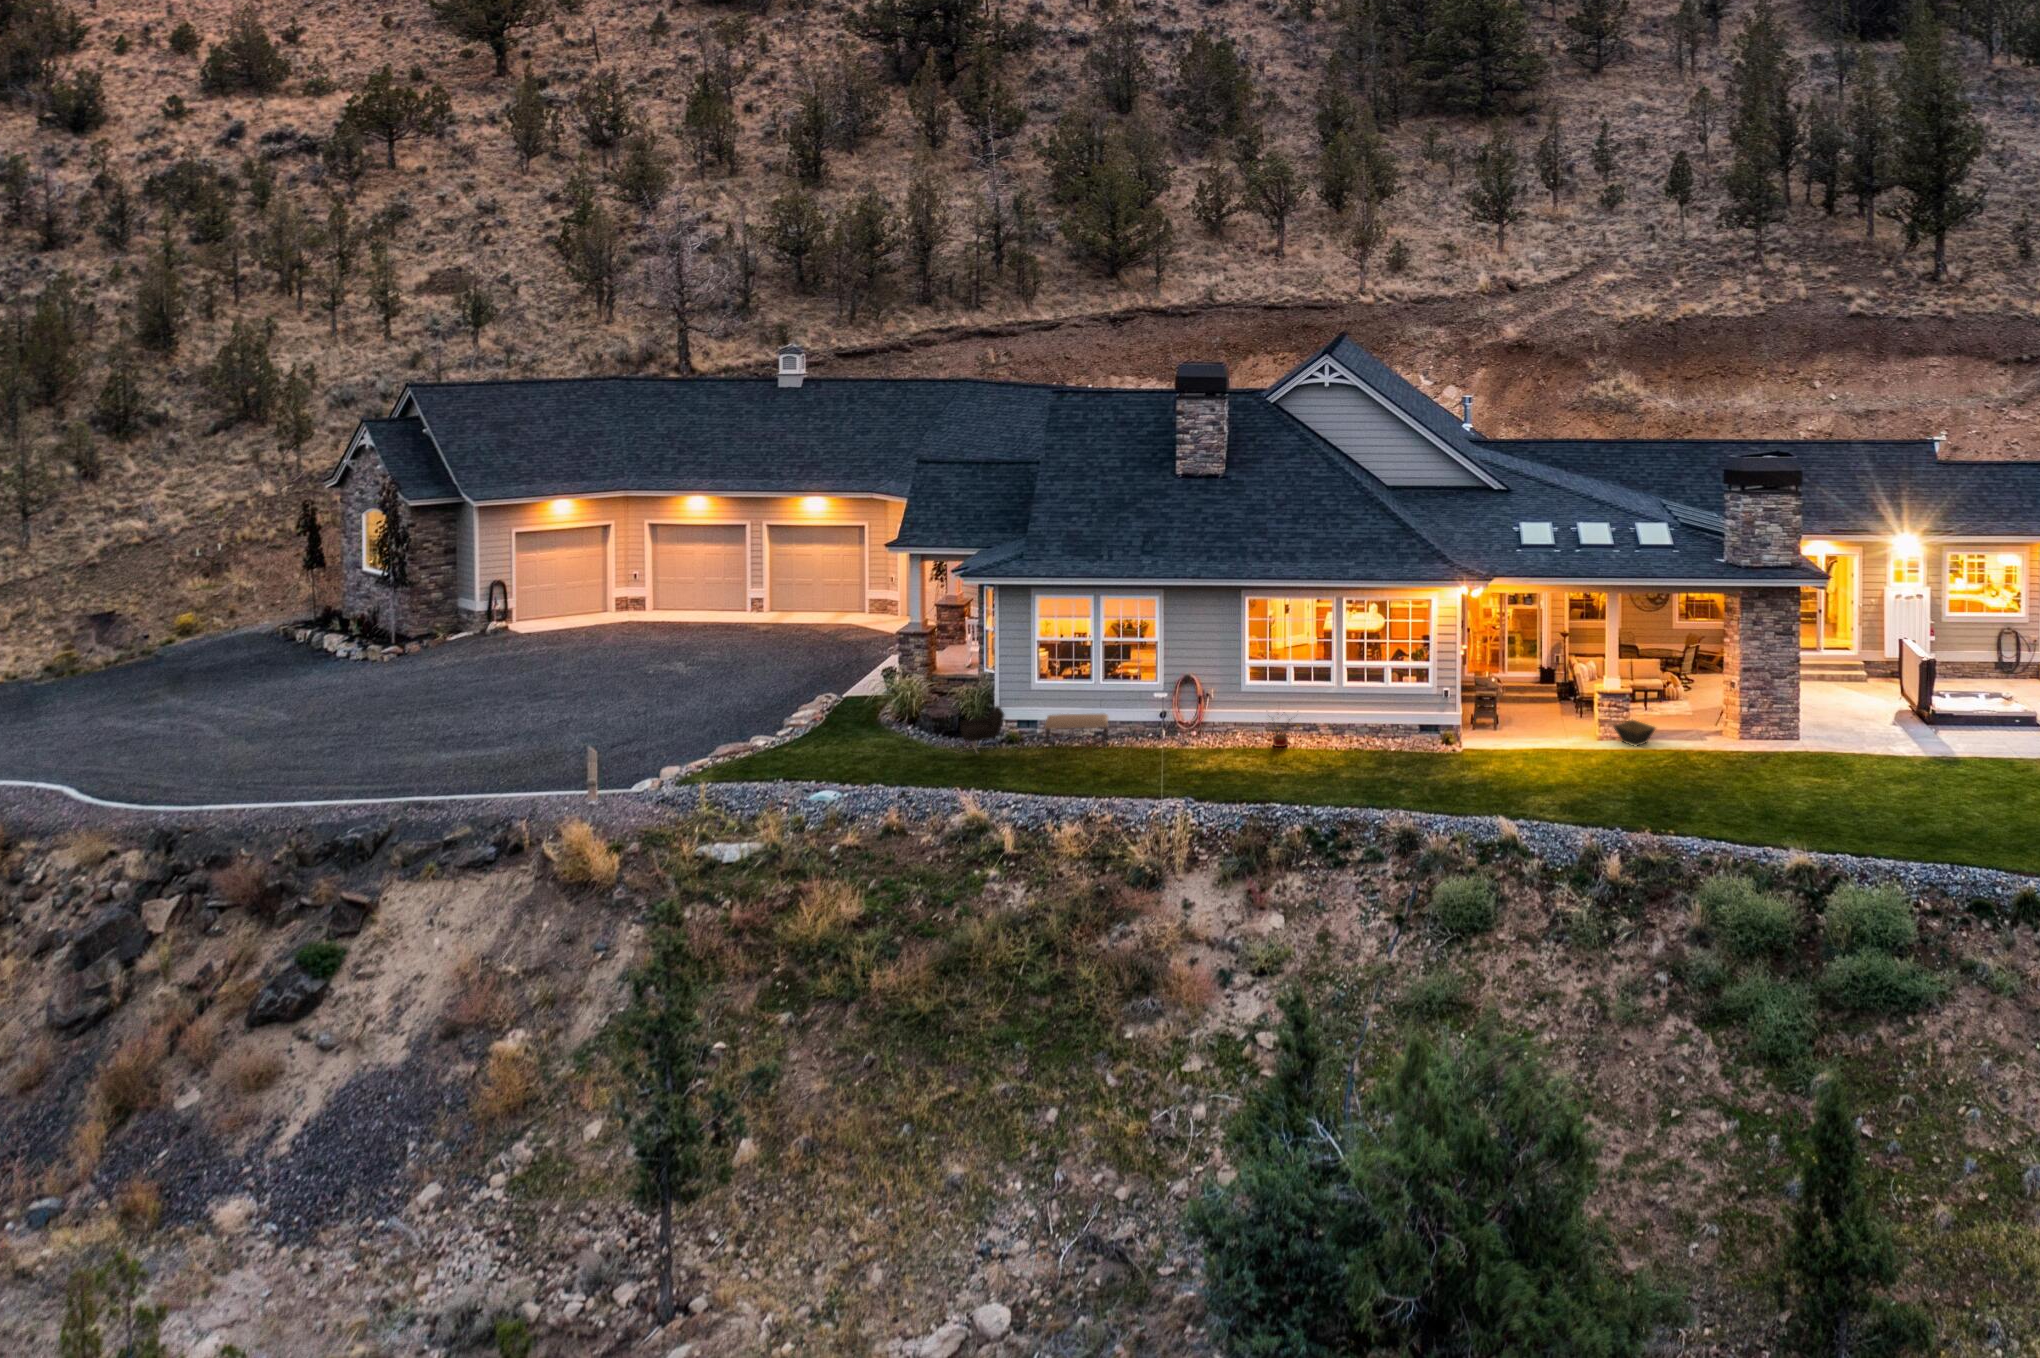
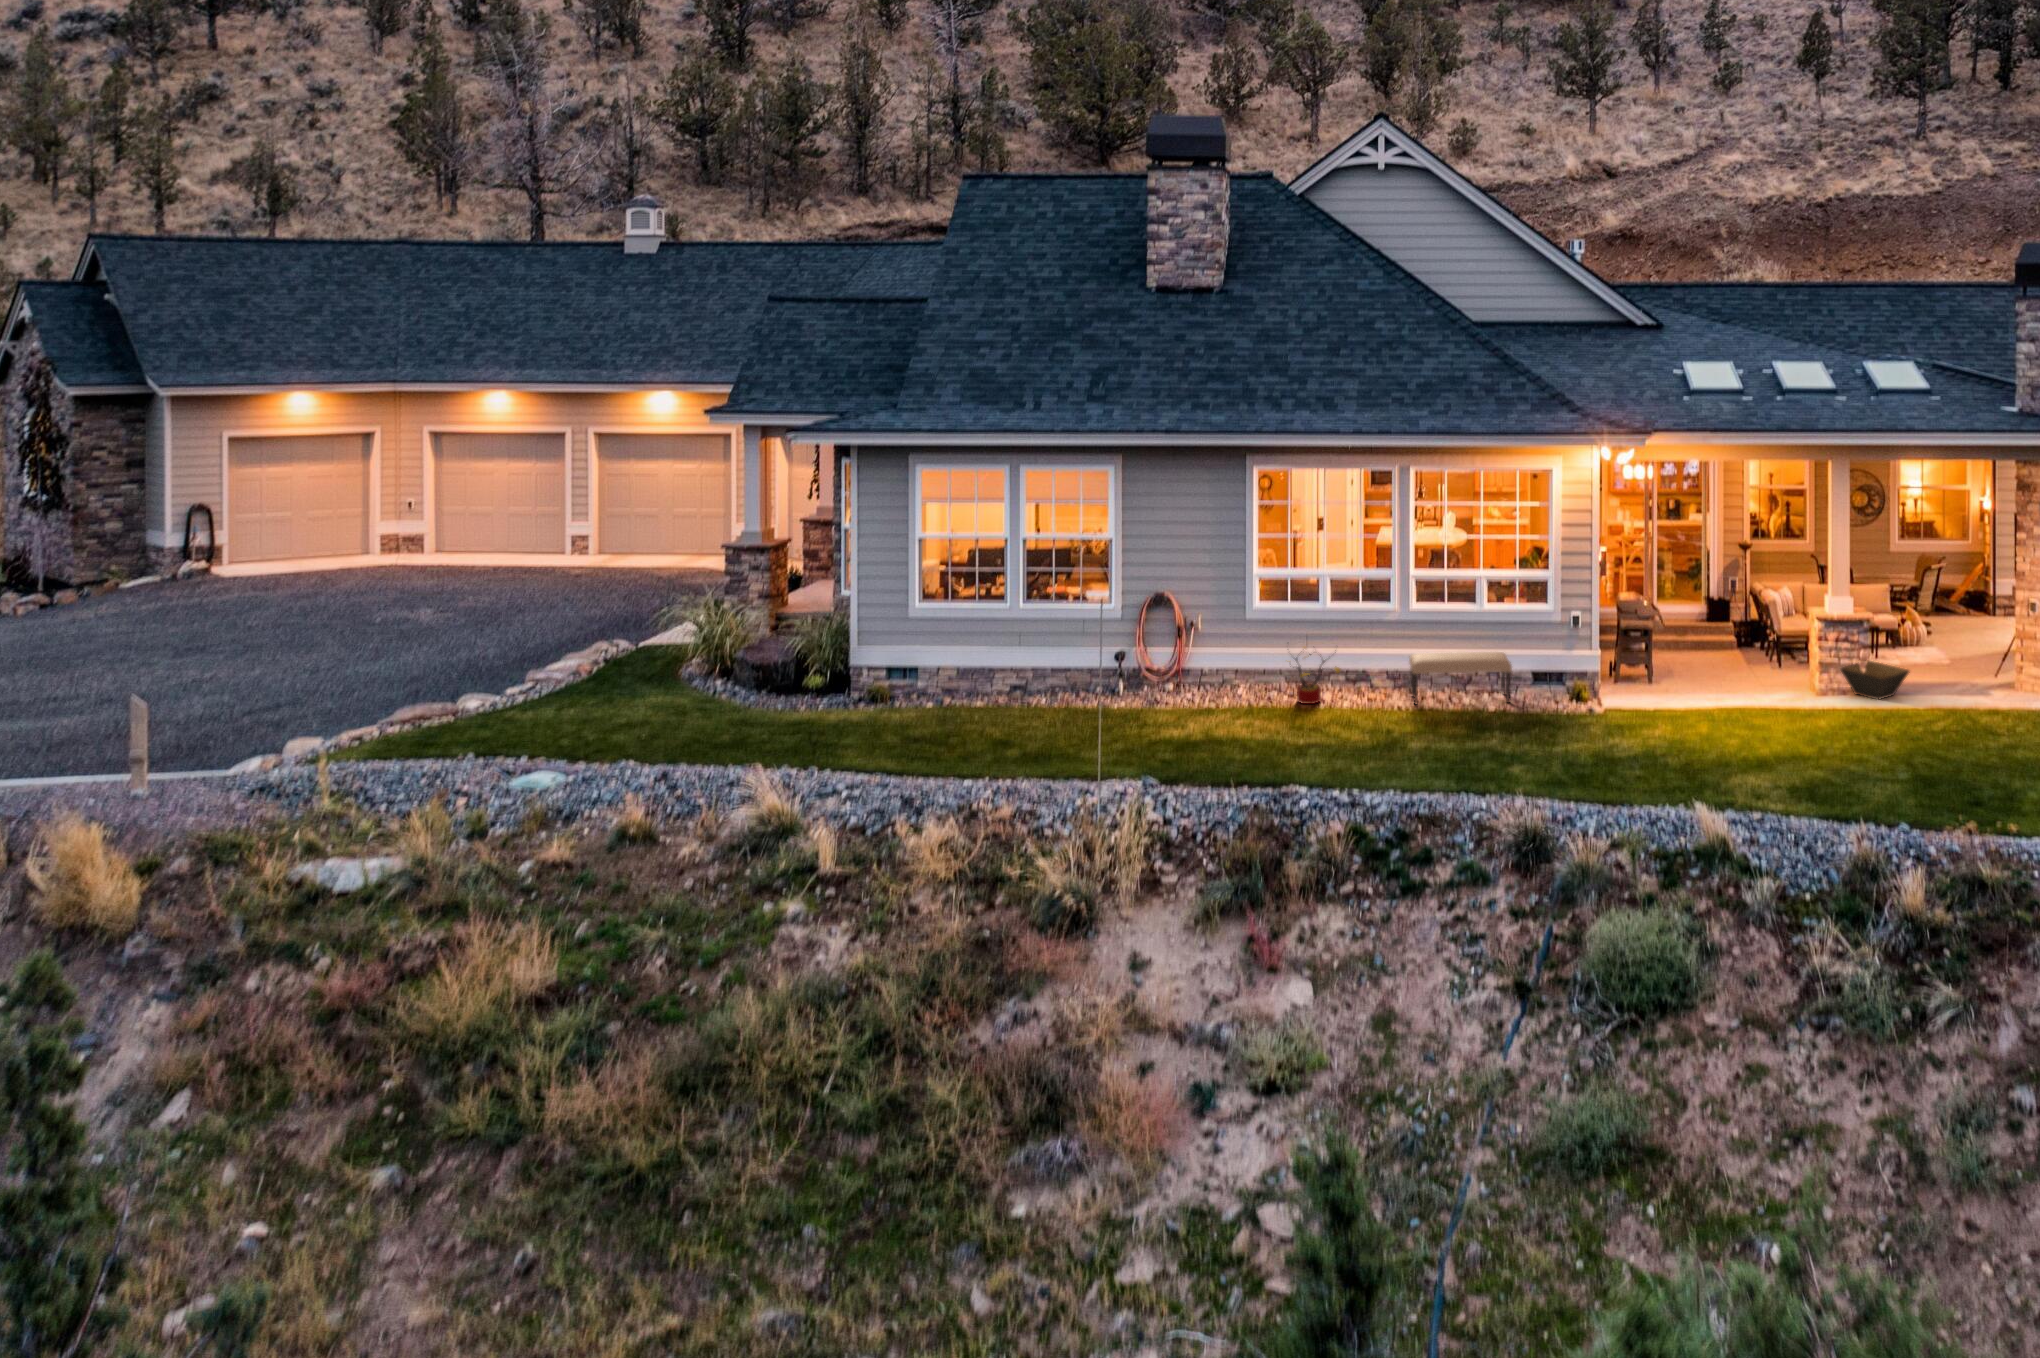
lounge chair: present [960,706,1004,752] -> none [785,642,864,718]
bench: present [1044,713,1108,746] -> present [1409,652,1512,704]

